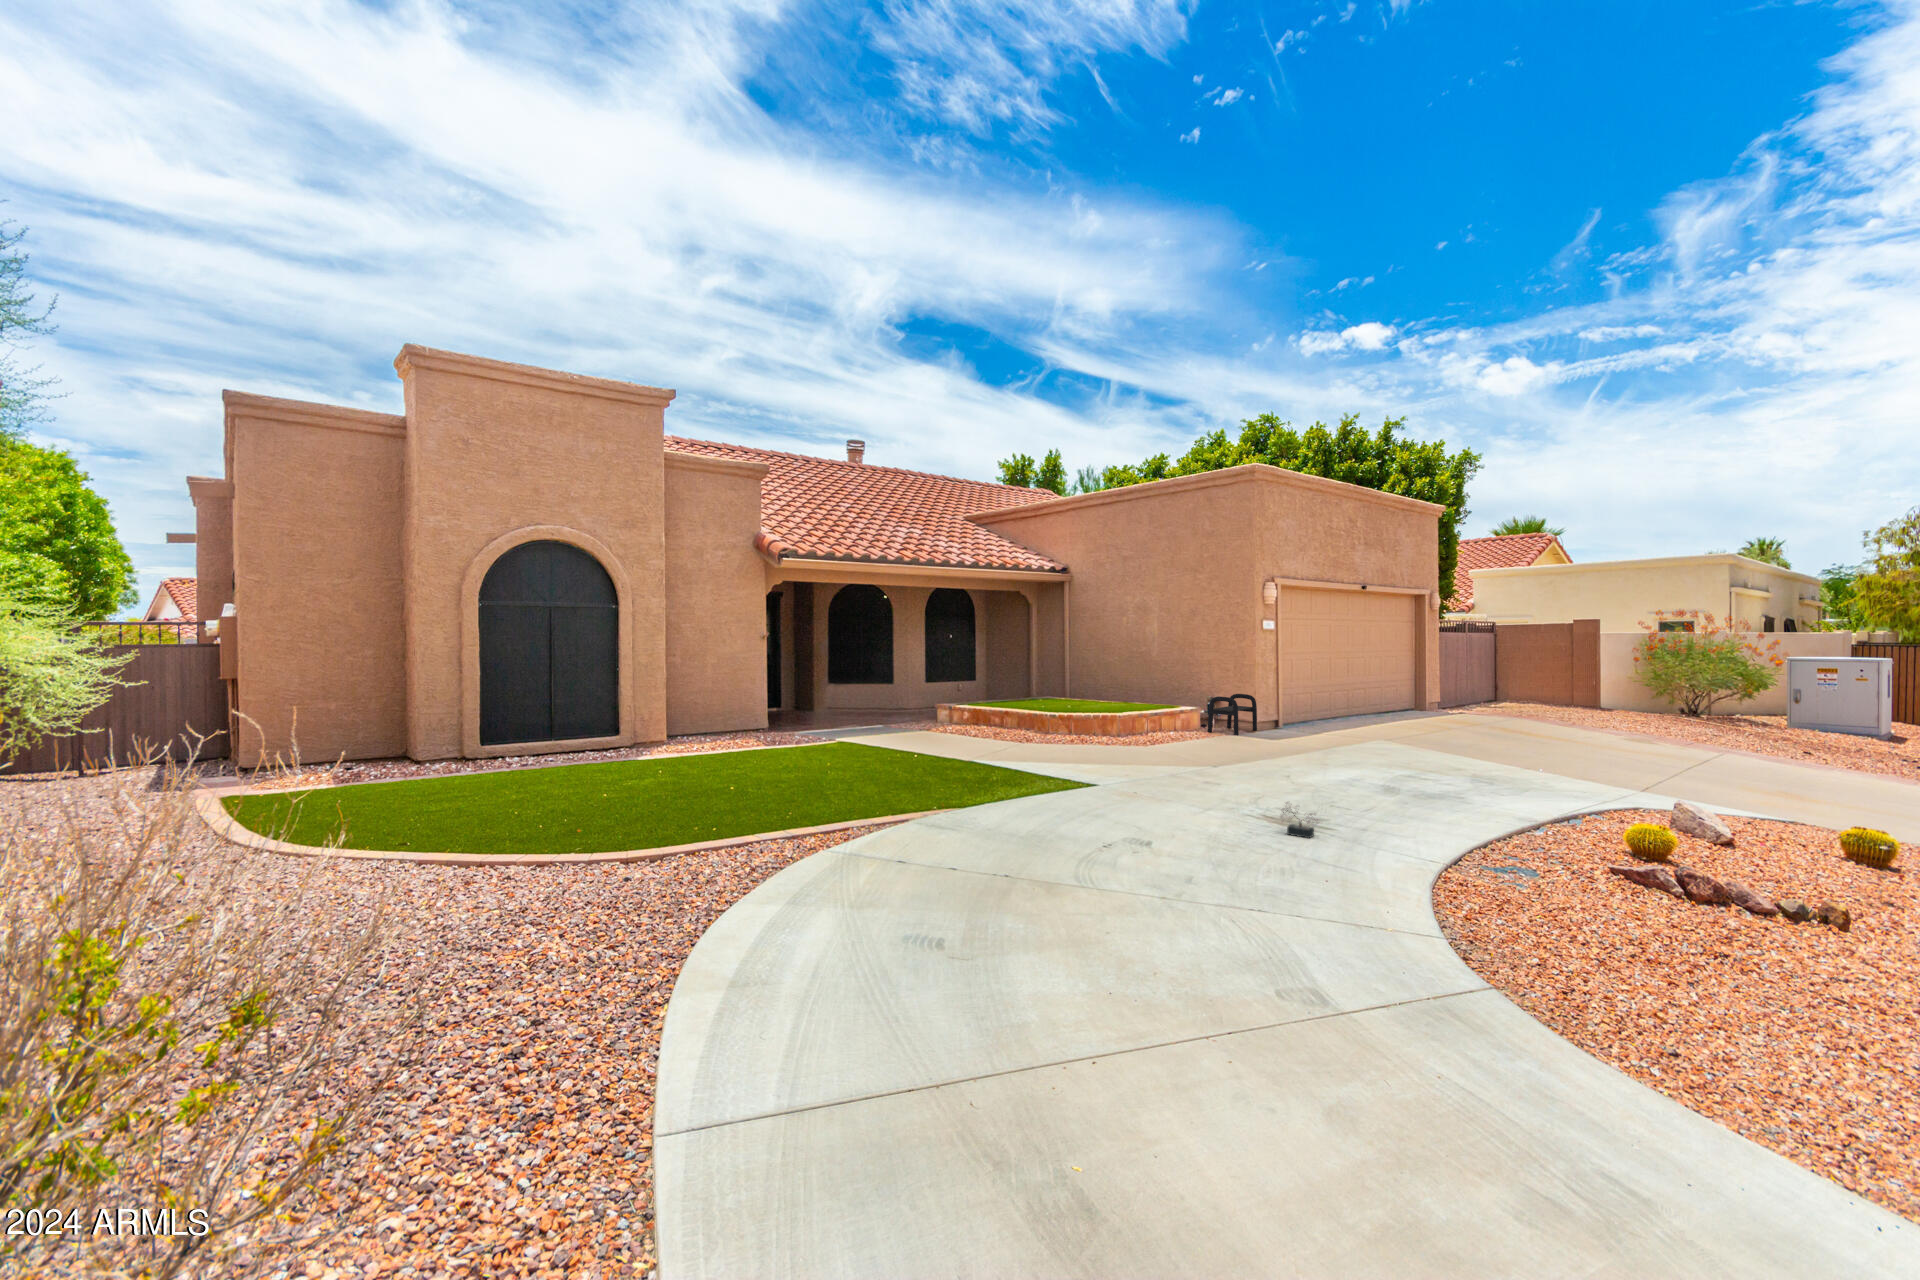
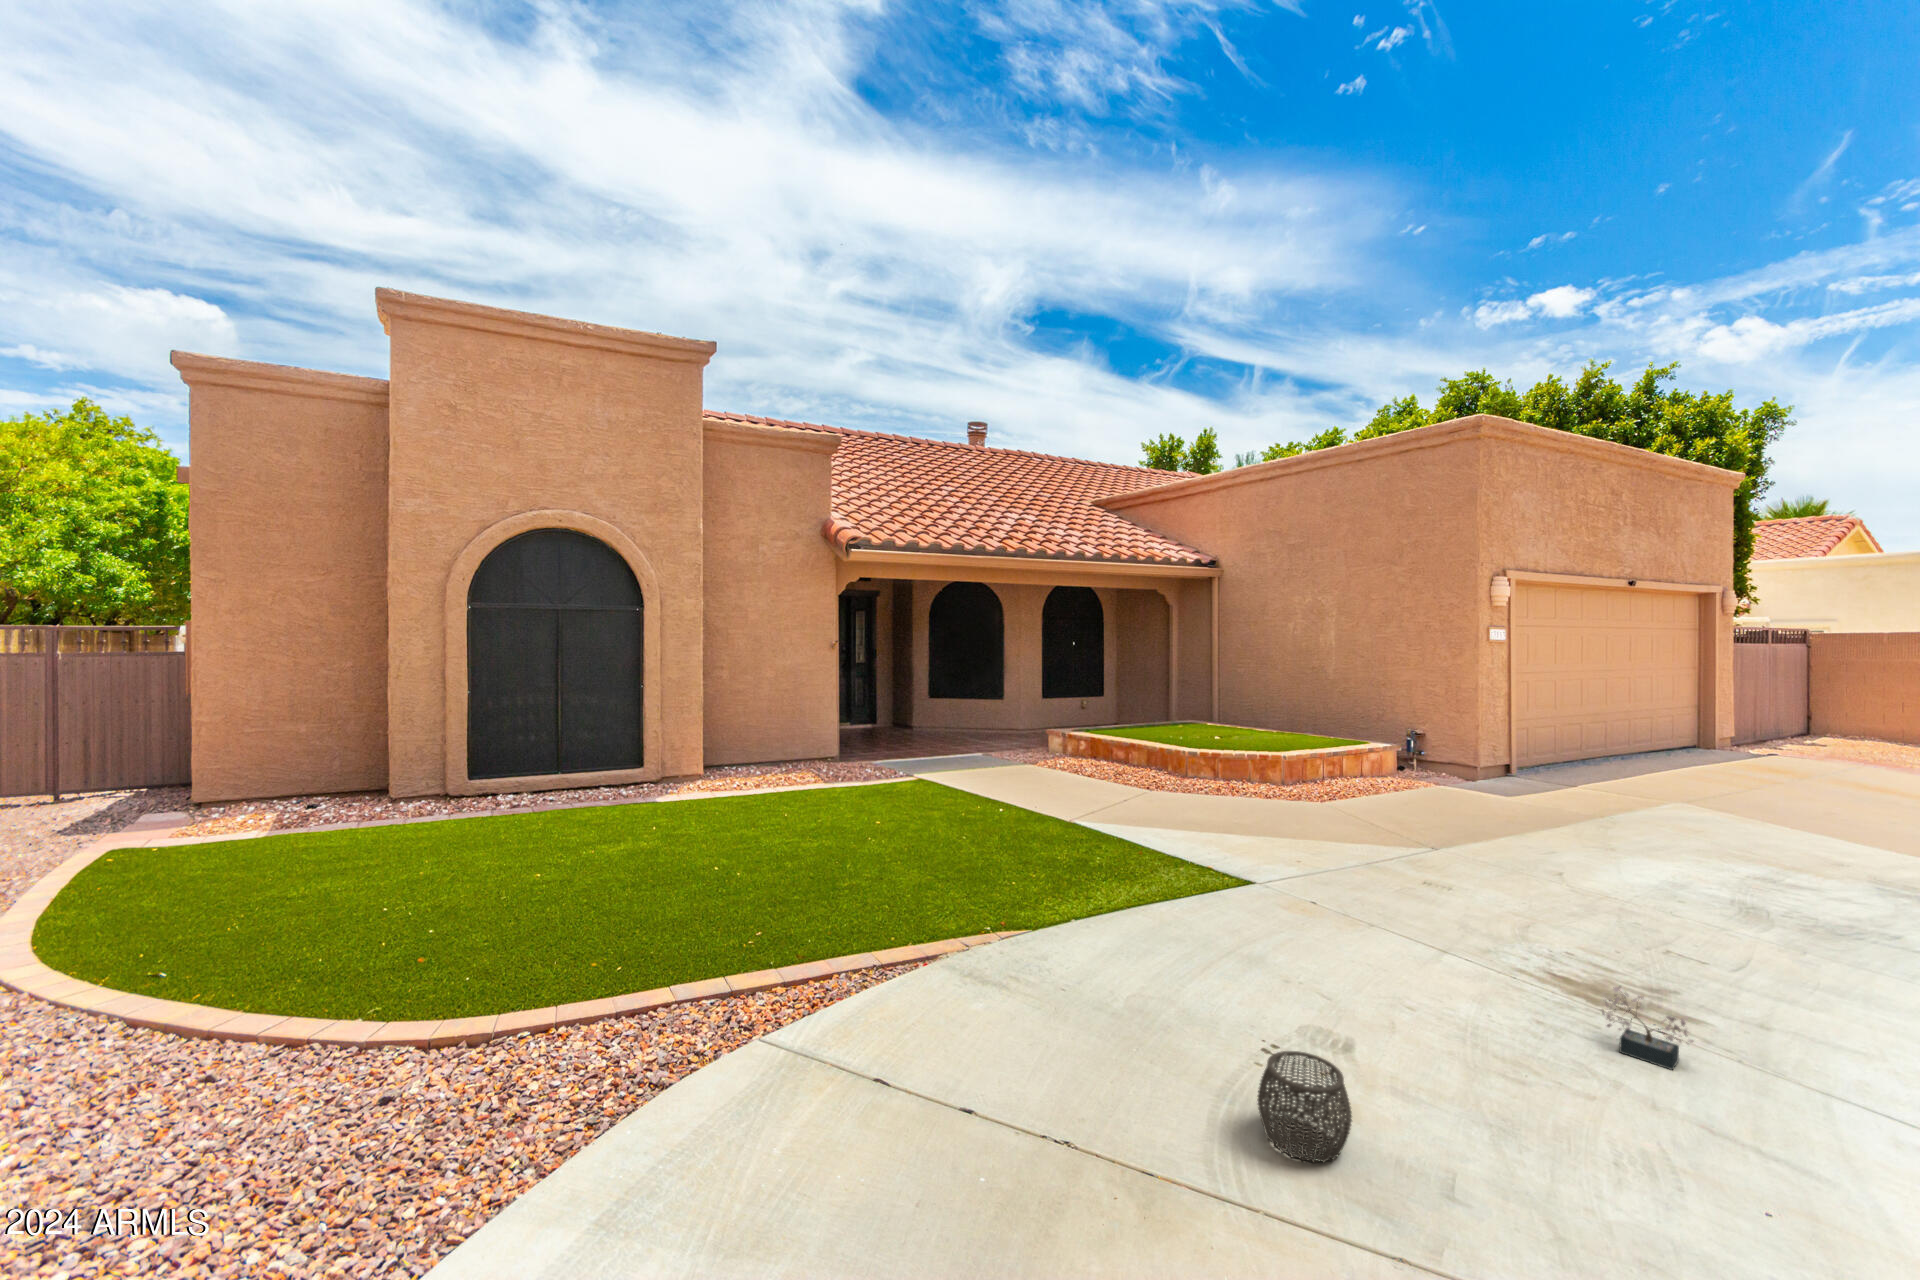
bench: present [1208,694,1257,735] -> none [1410,729,1484,789]
woven basket: none [1106,825,1151,871] -> present [1258,1051,1352,1163]

